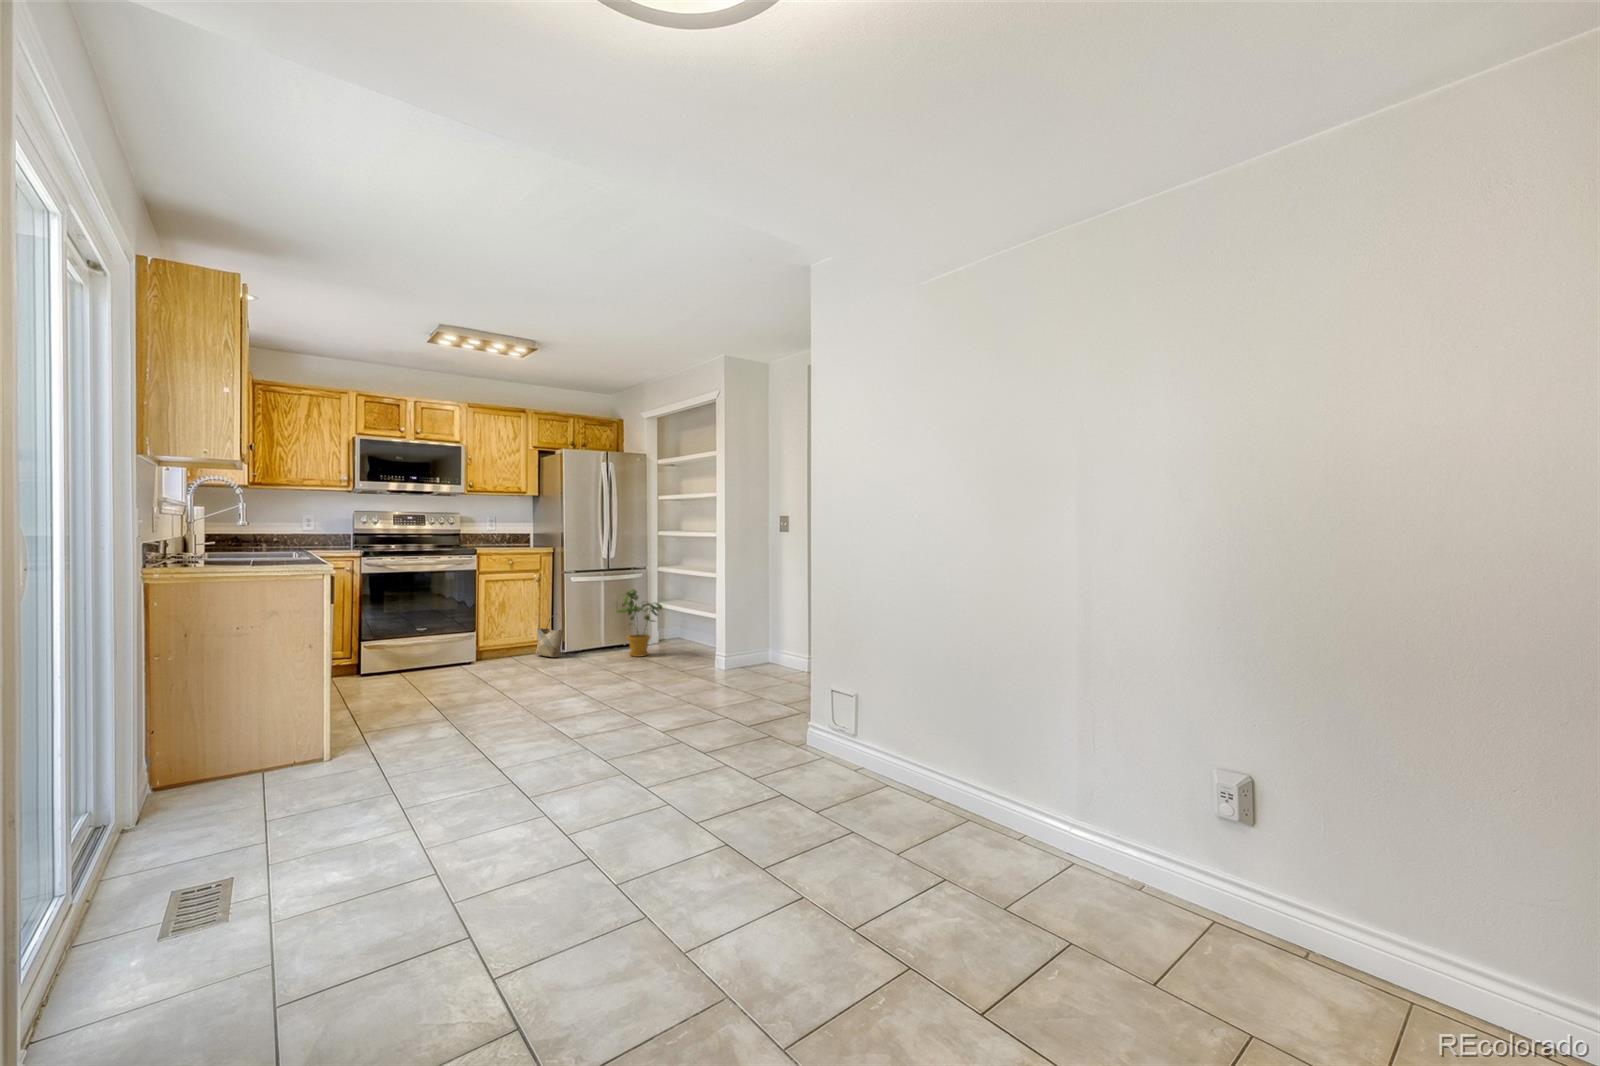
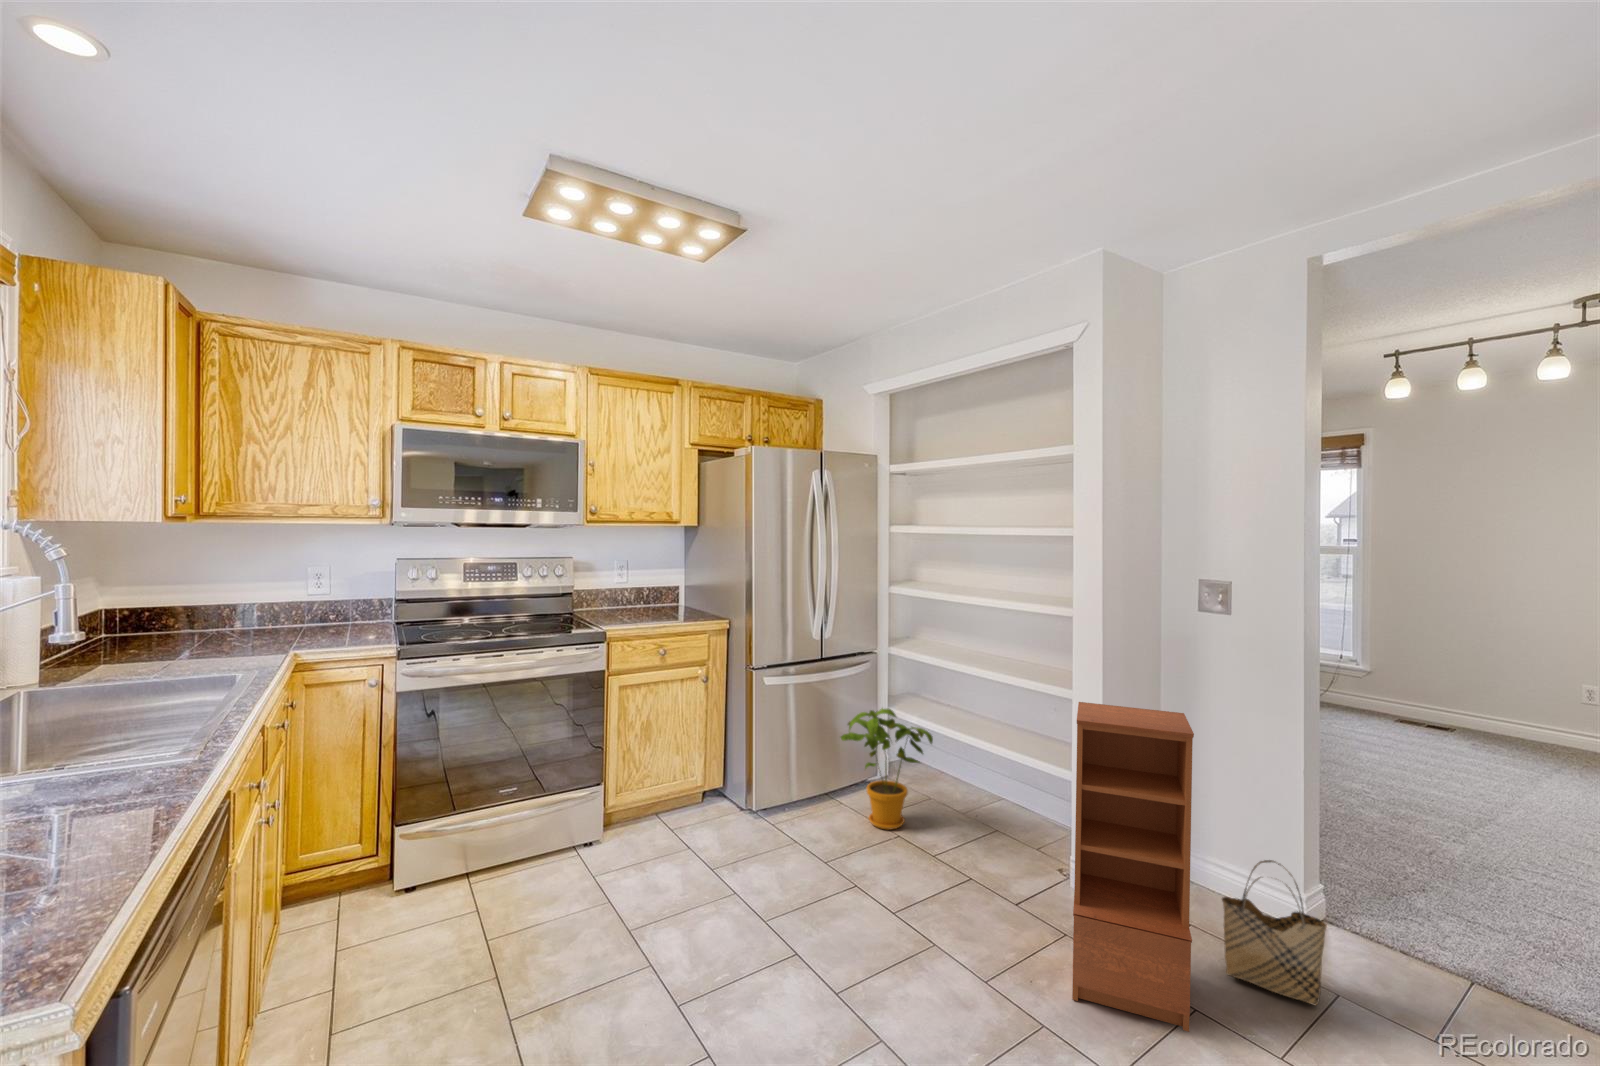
bookcase: none [674,567,731,691] -> present [1072,702,1194,1032]
woven basket: present [535,614,563,657] -> present [1222,860,1326,1005]

